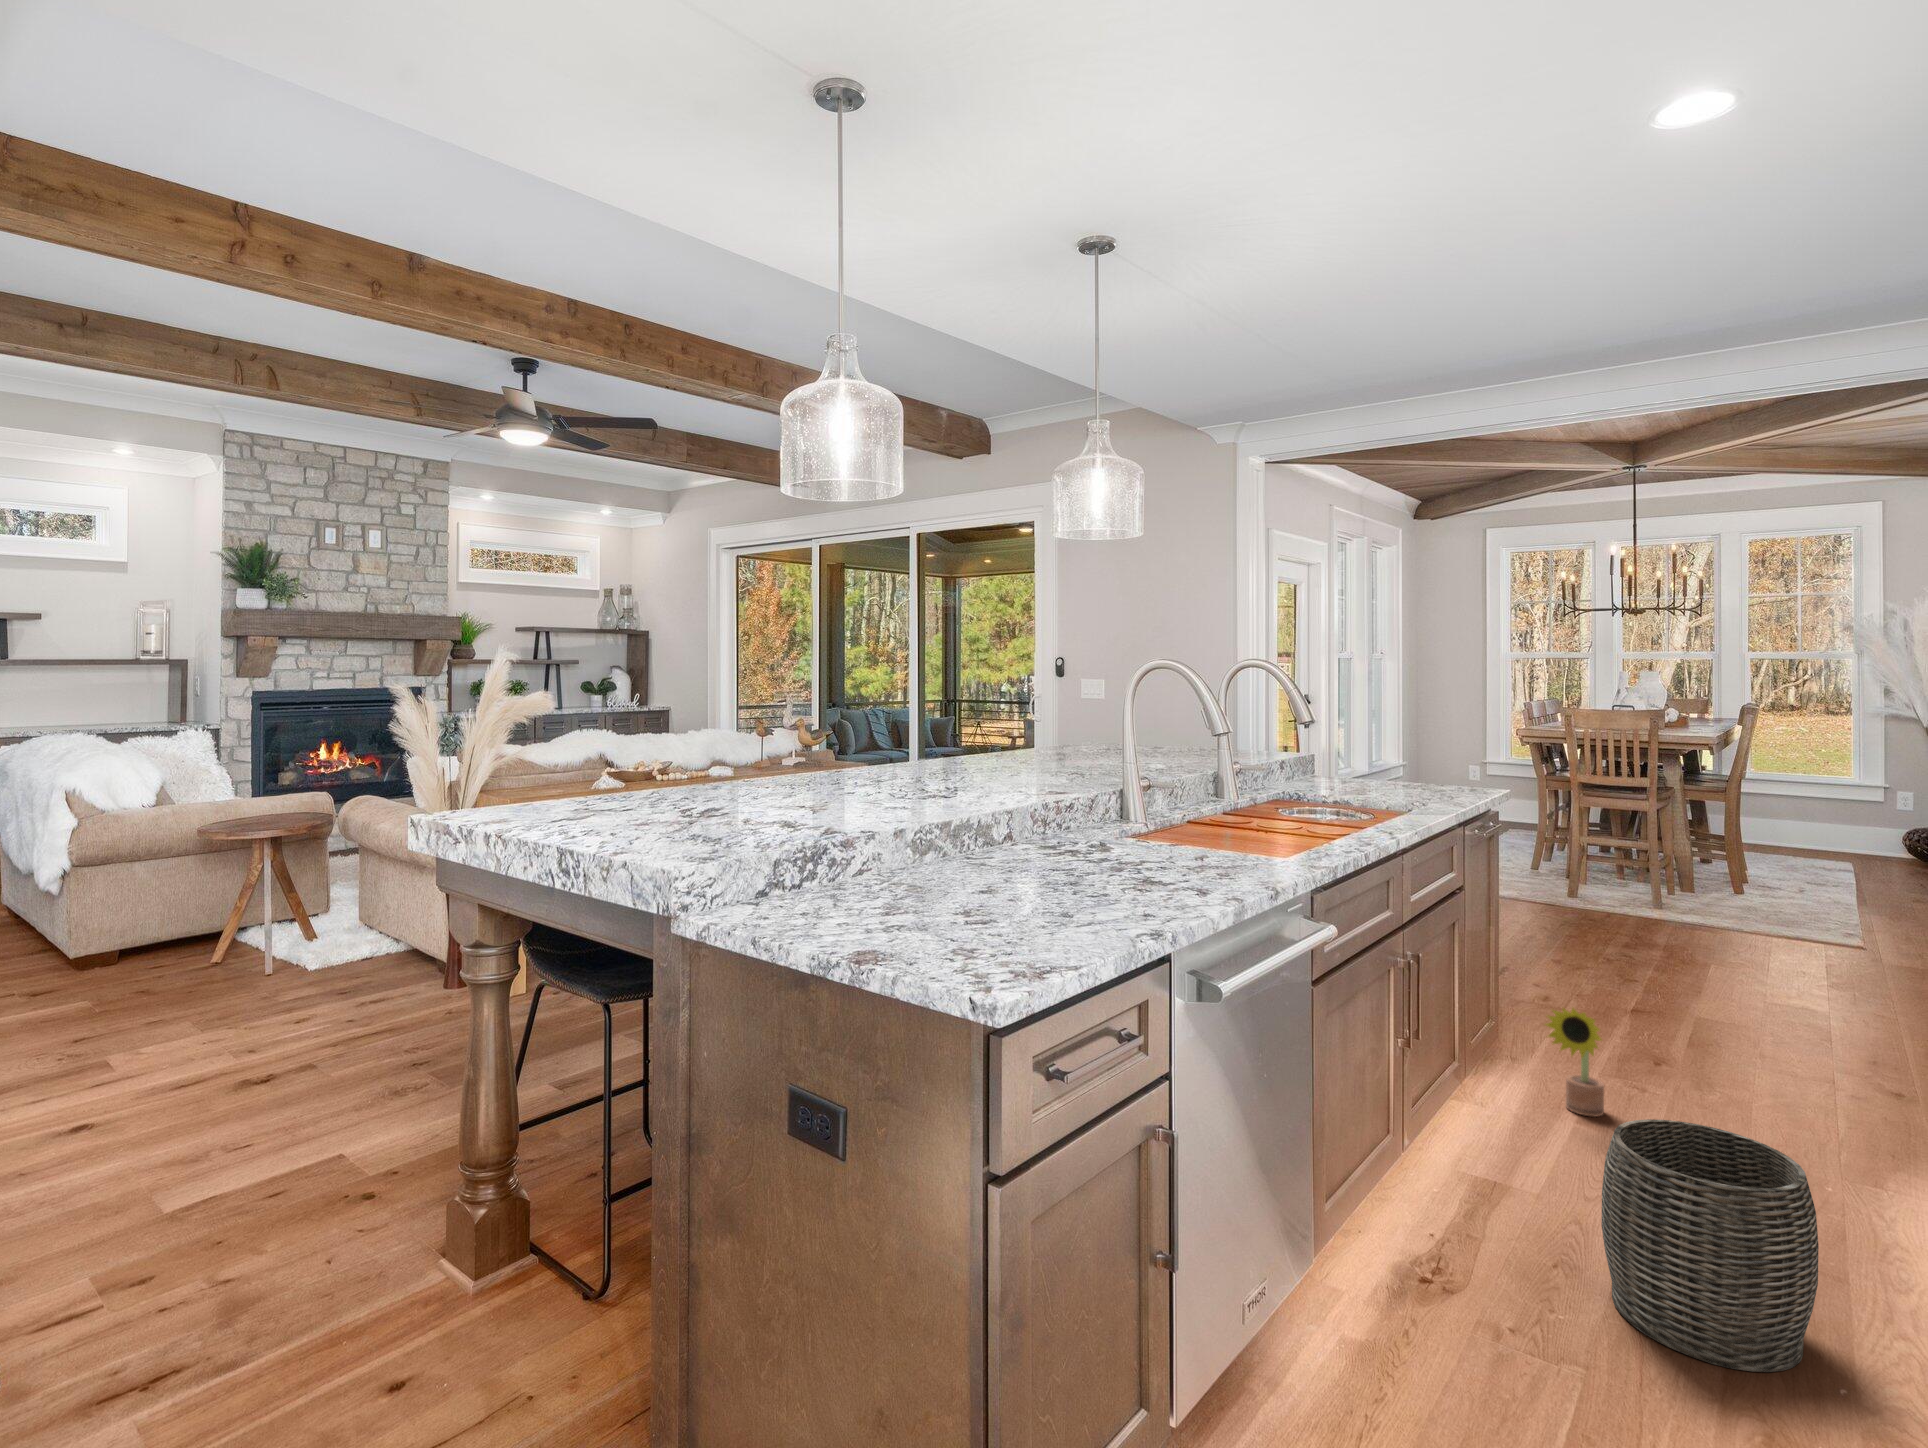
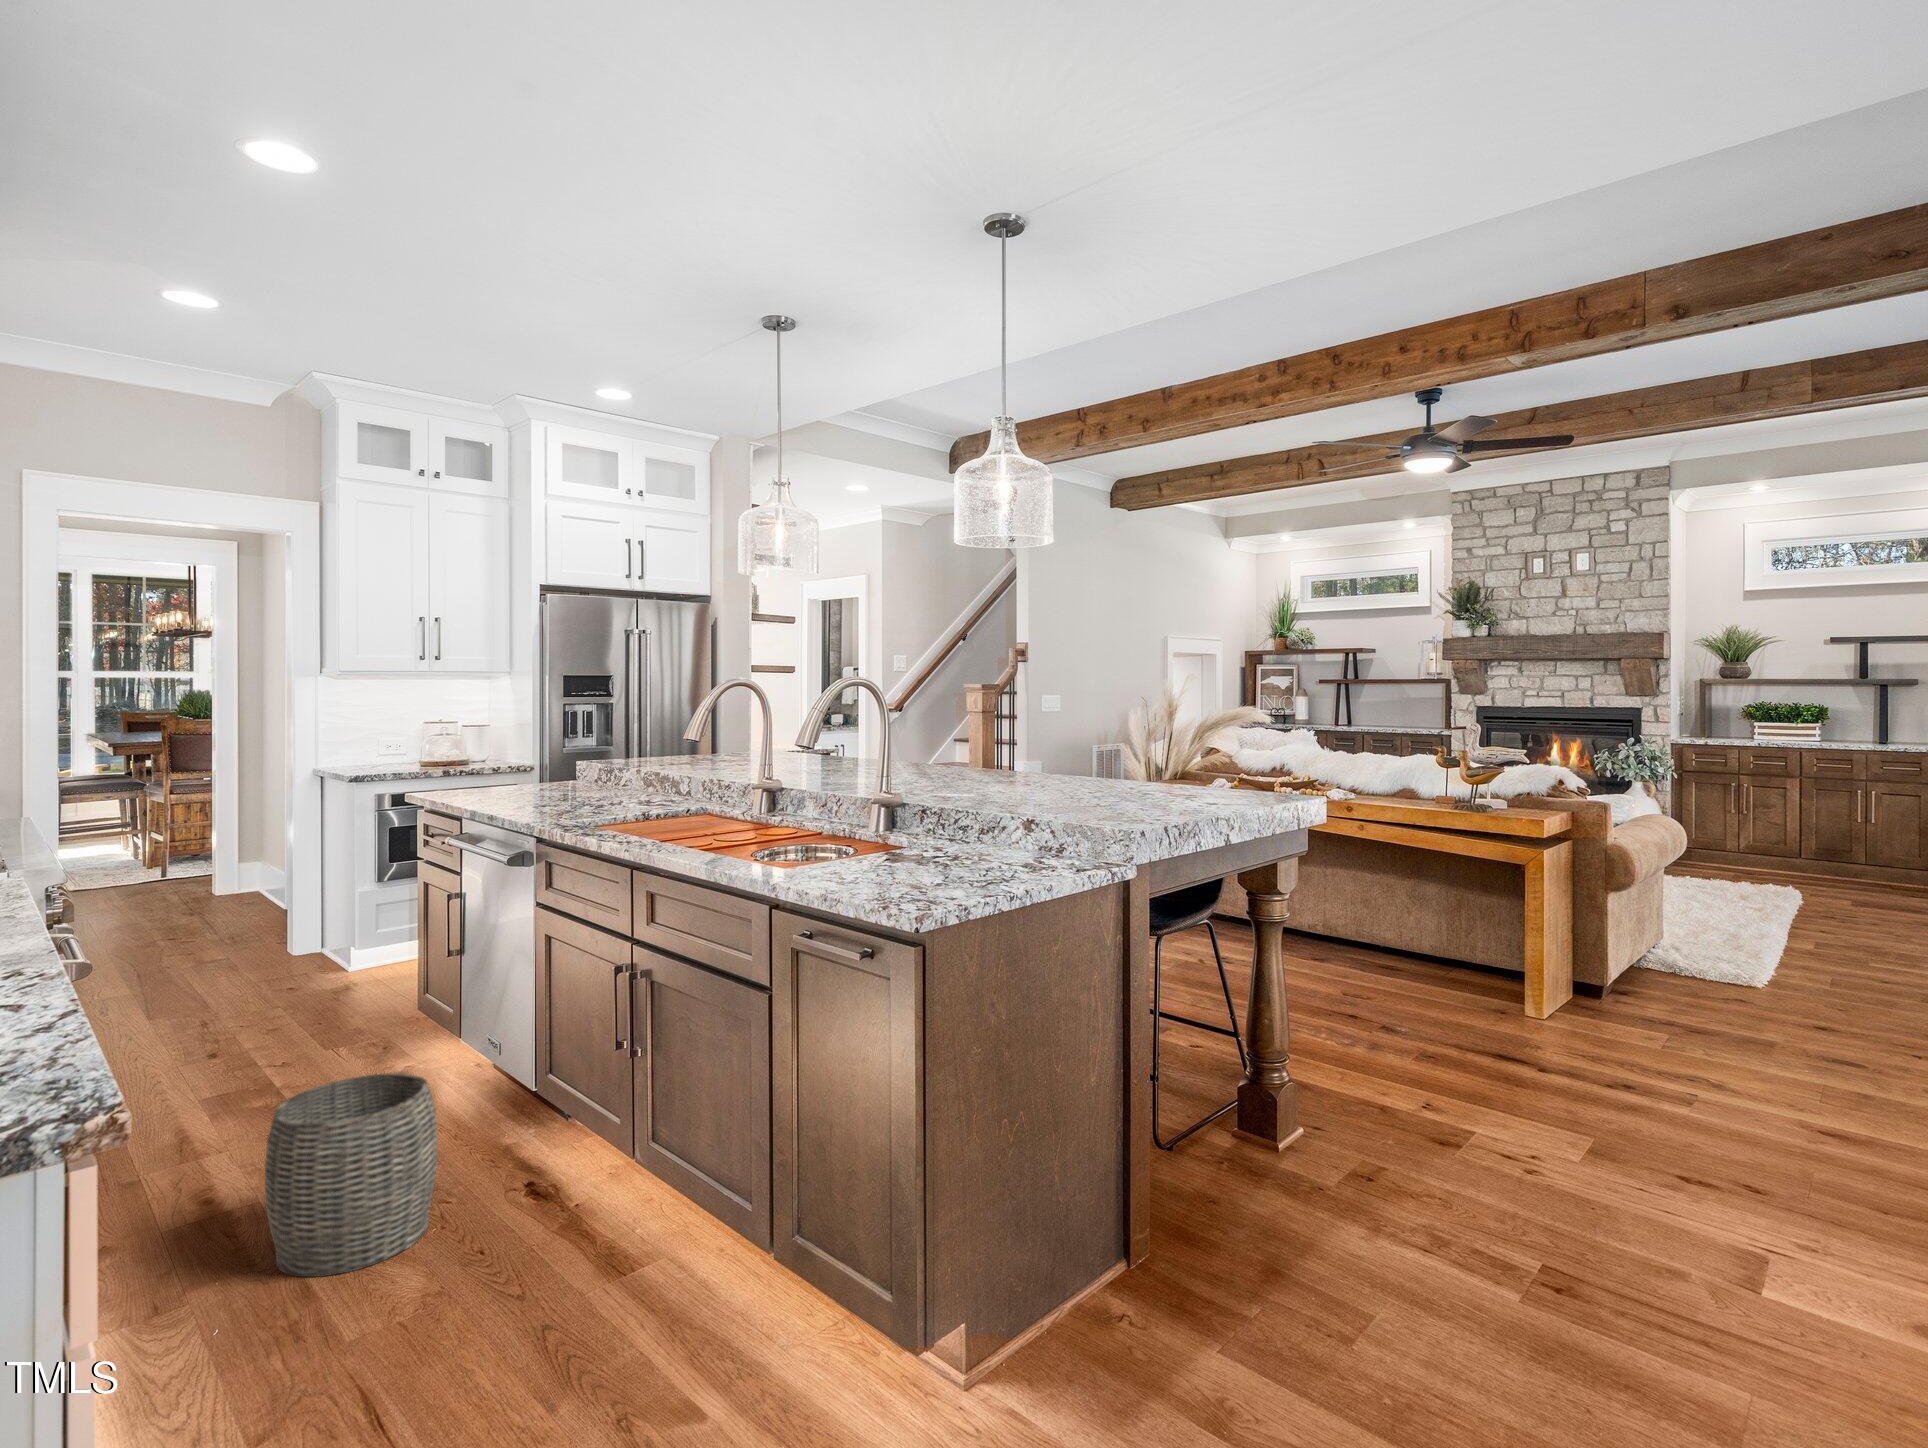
decorative plant: present [1545,1008,1604,1117] -> none [642,1178,725,1381]

